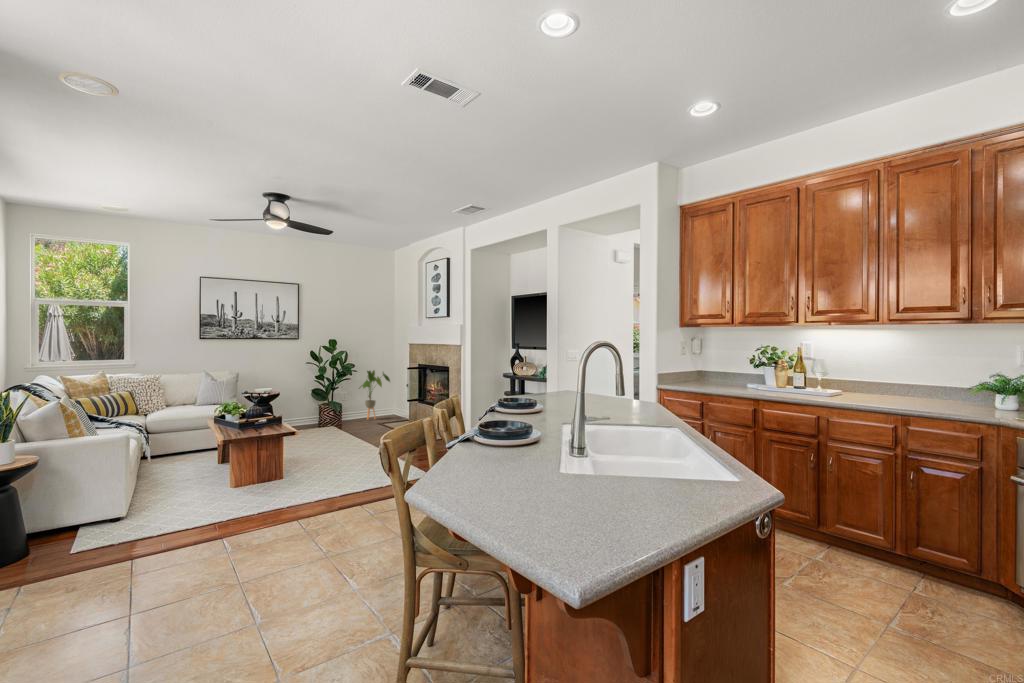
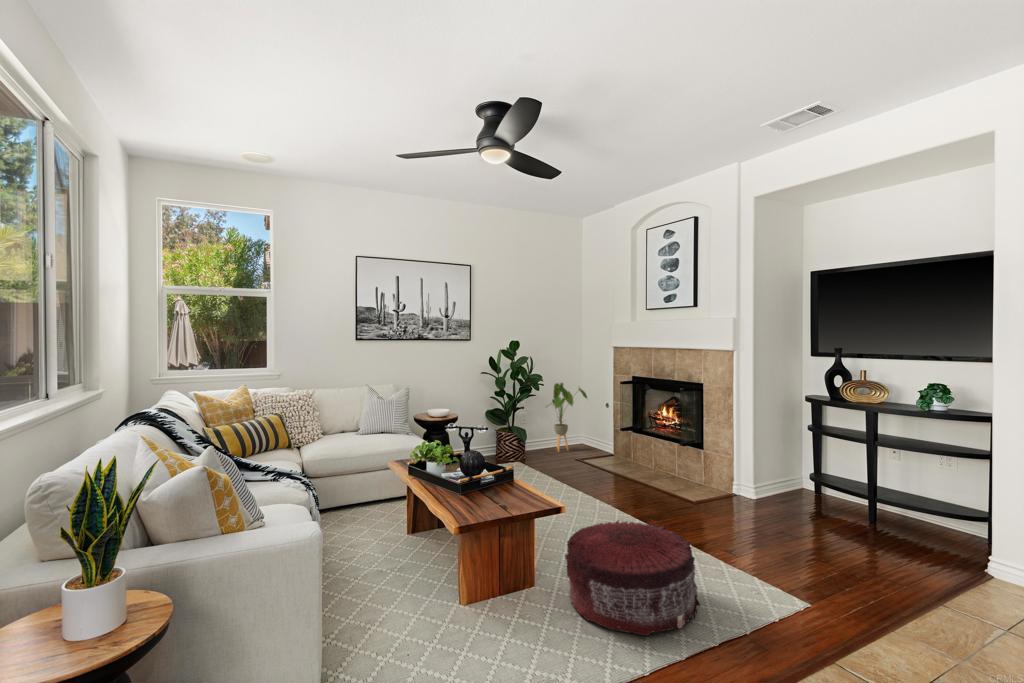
pouf: none [281,444,353,493] -> present [565,520,701,636]

